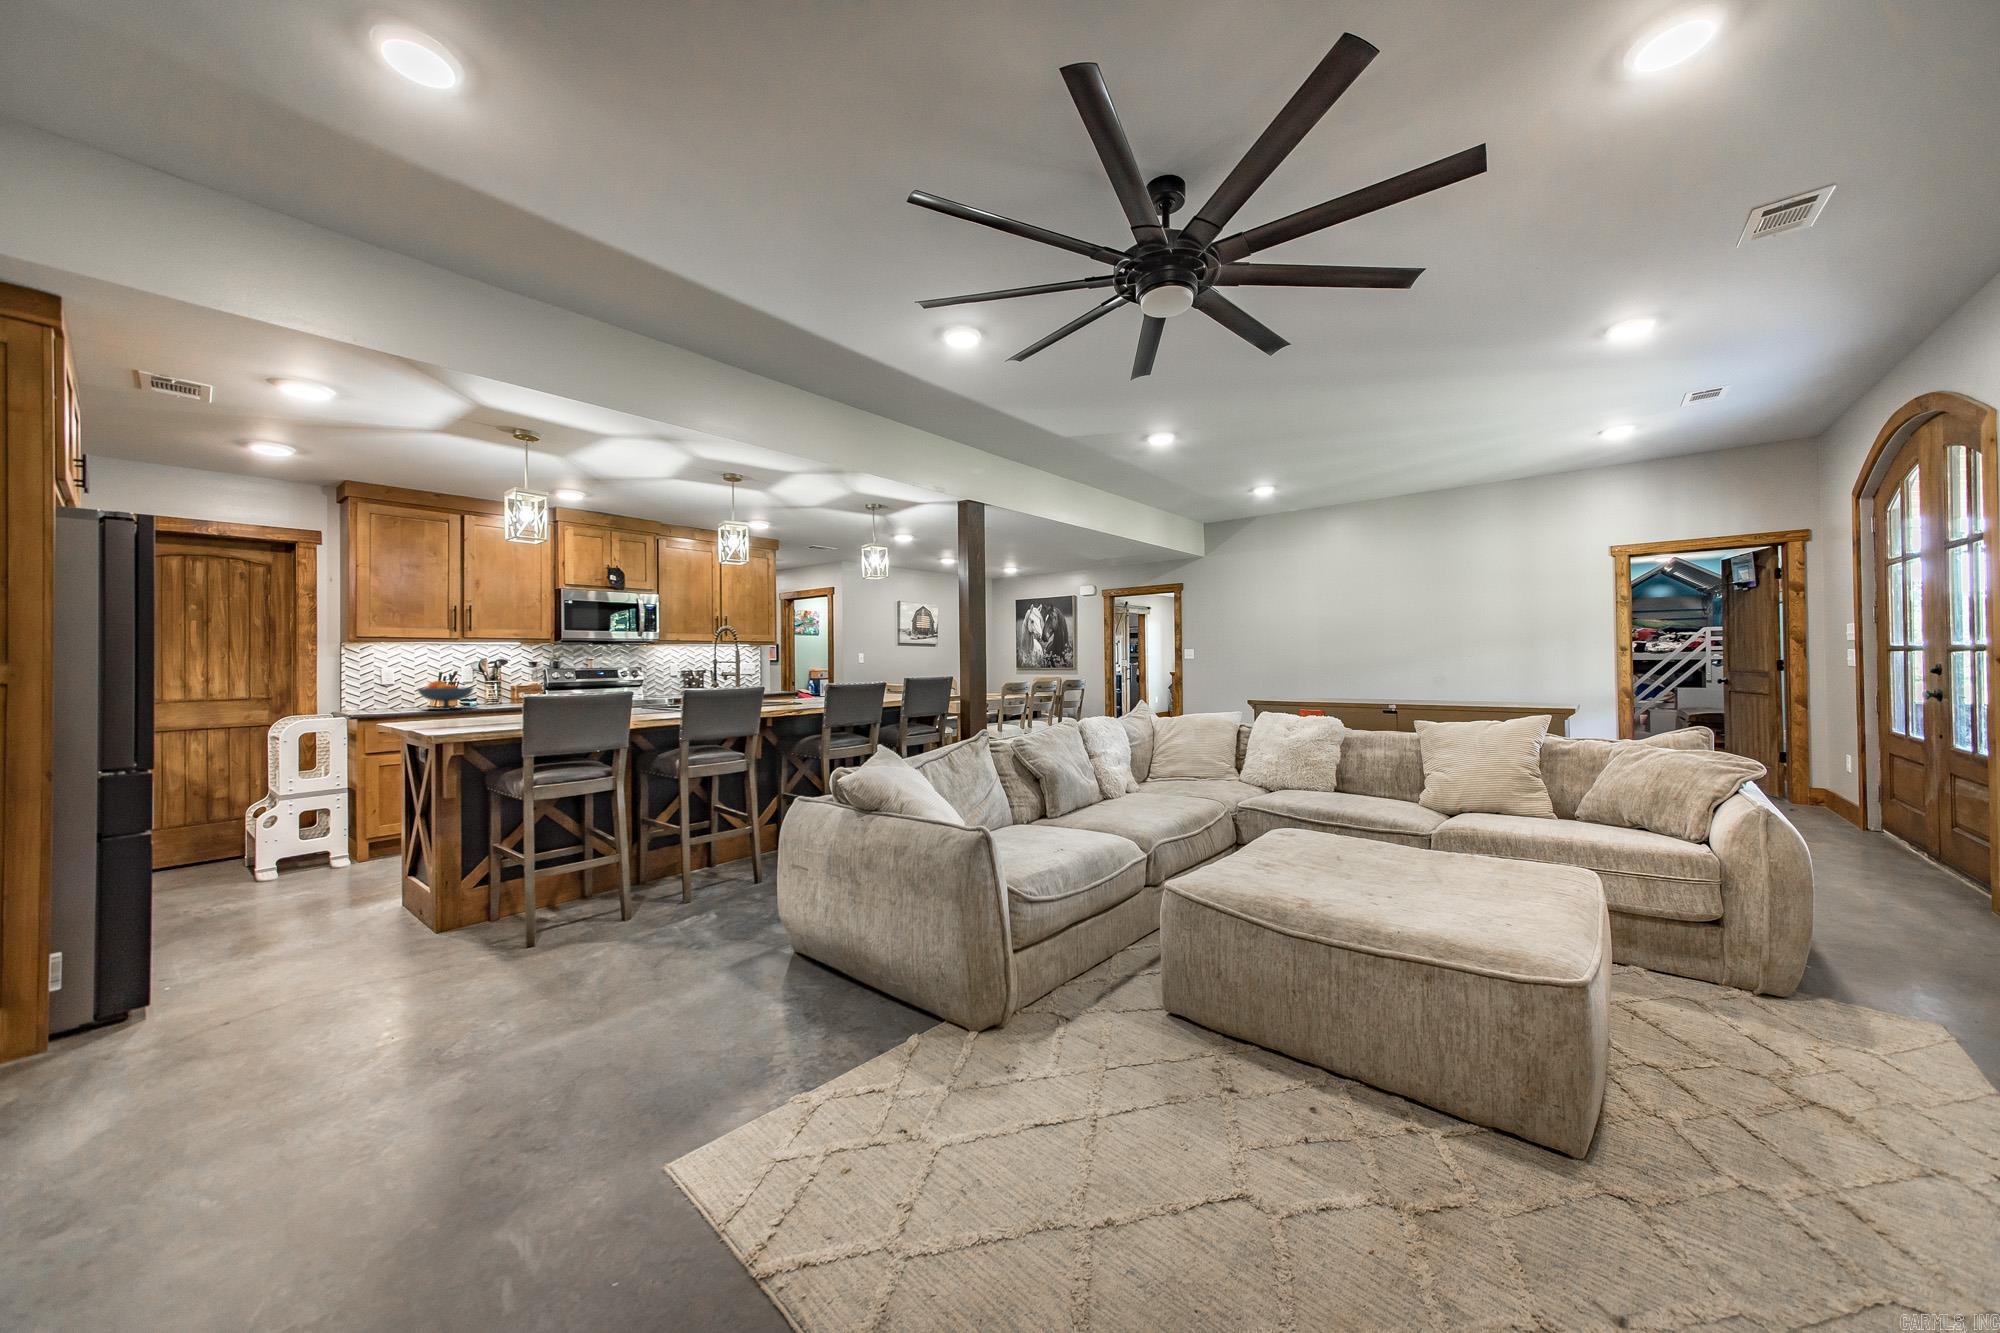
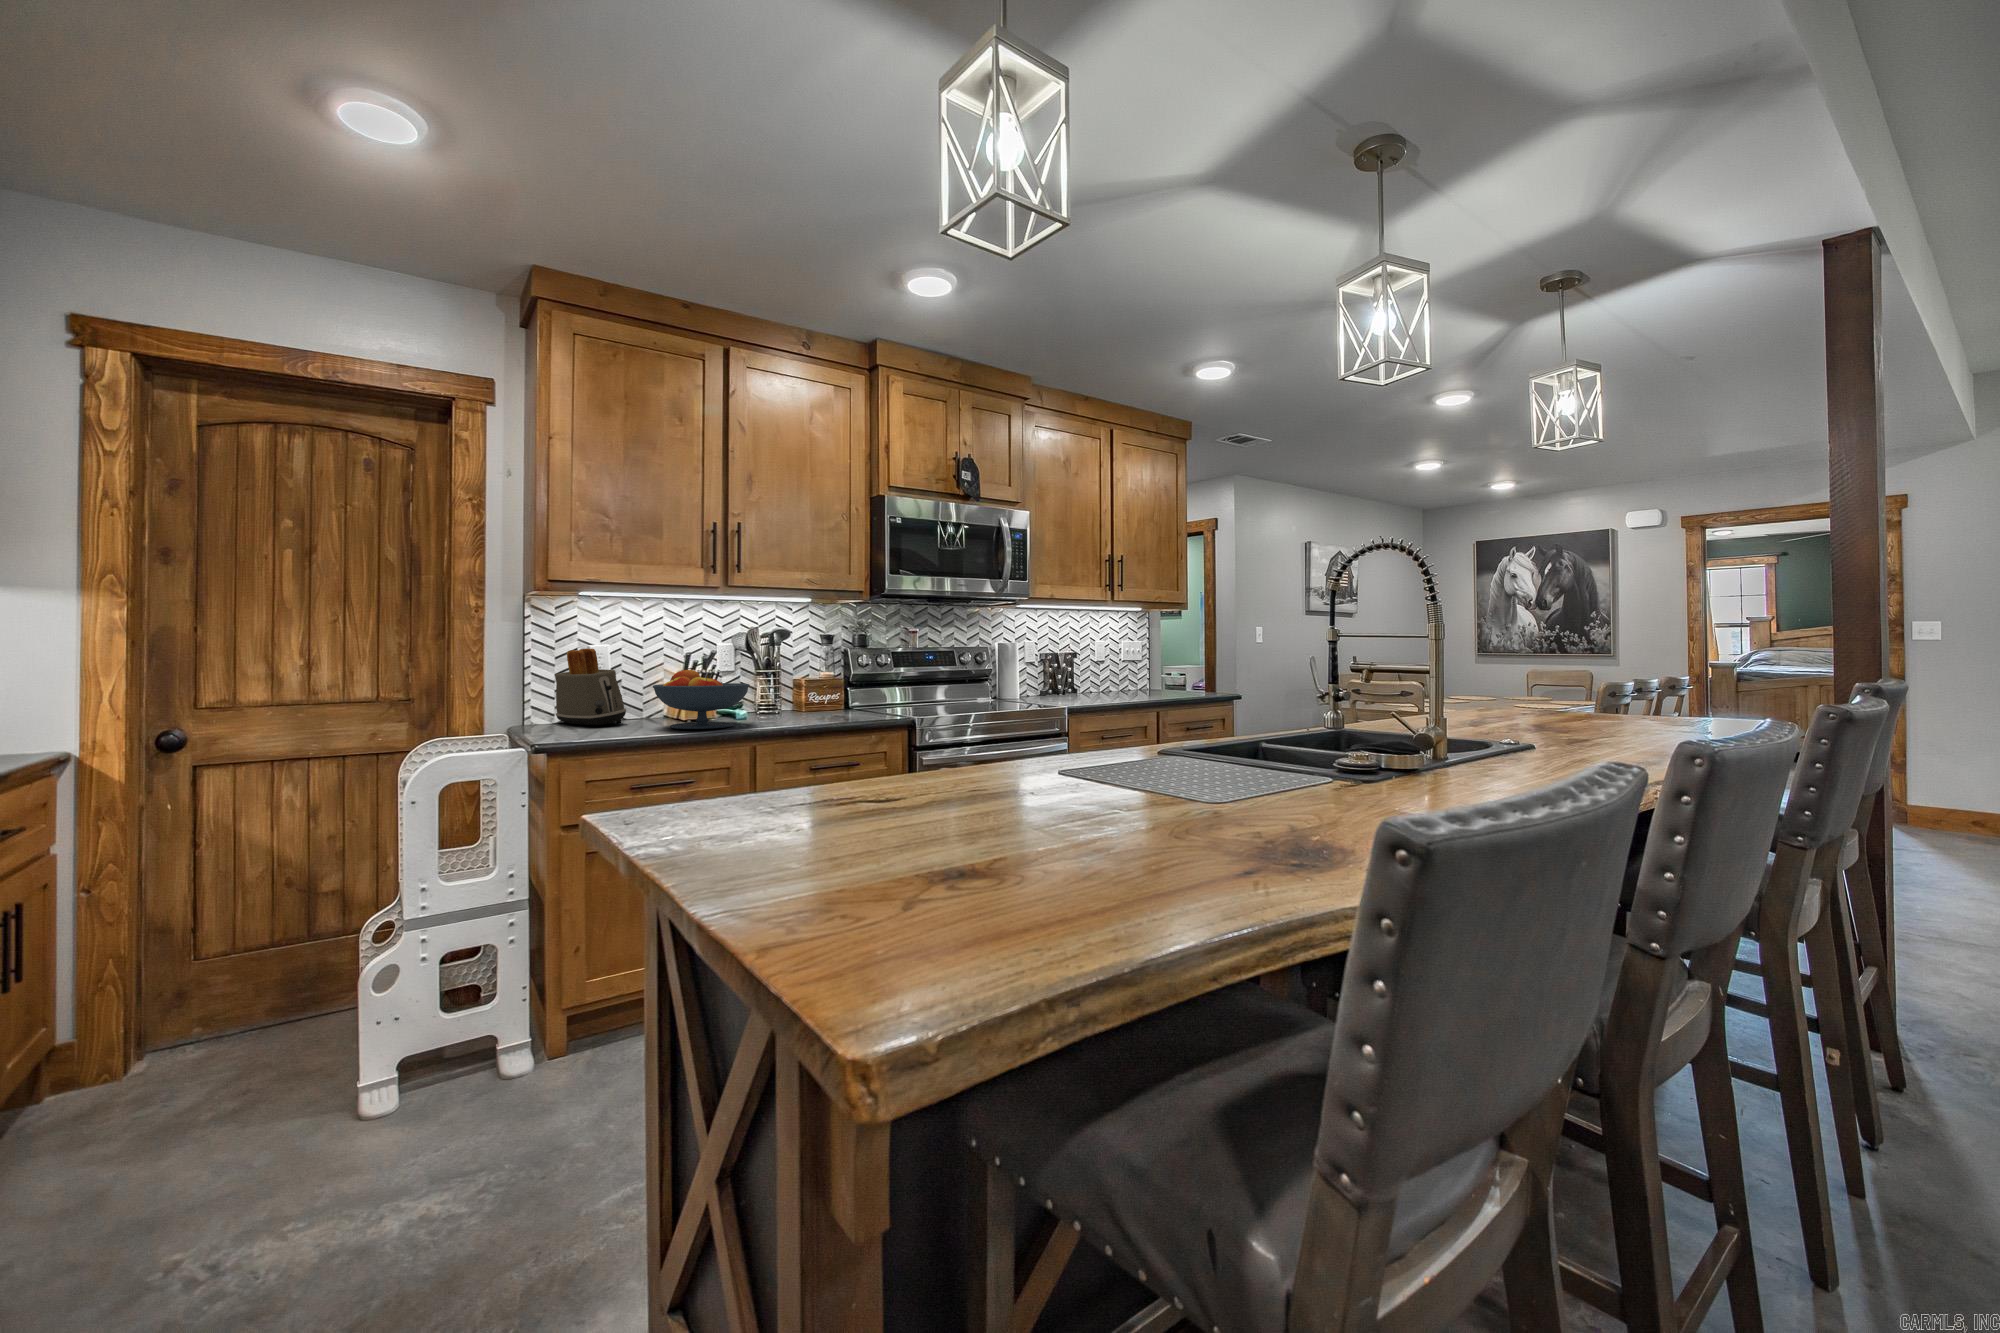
toaster: none [359,671,402,710] -> present [555,649,626,725]

